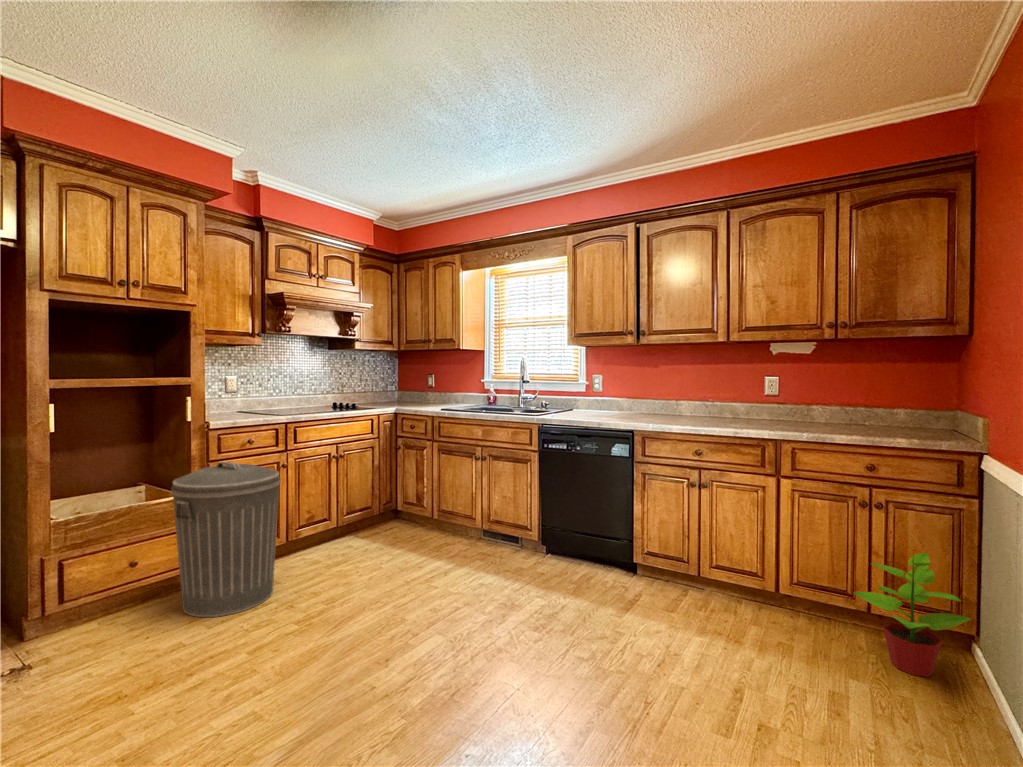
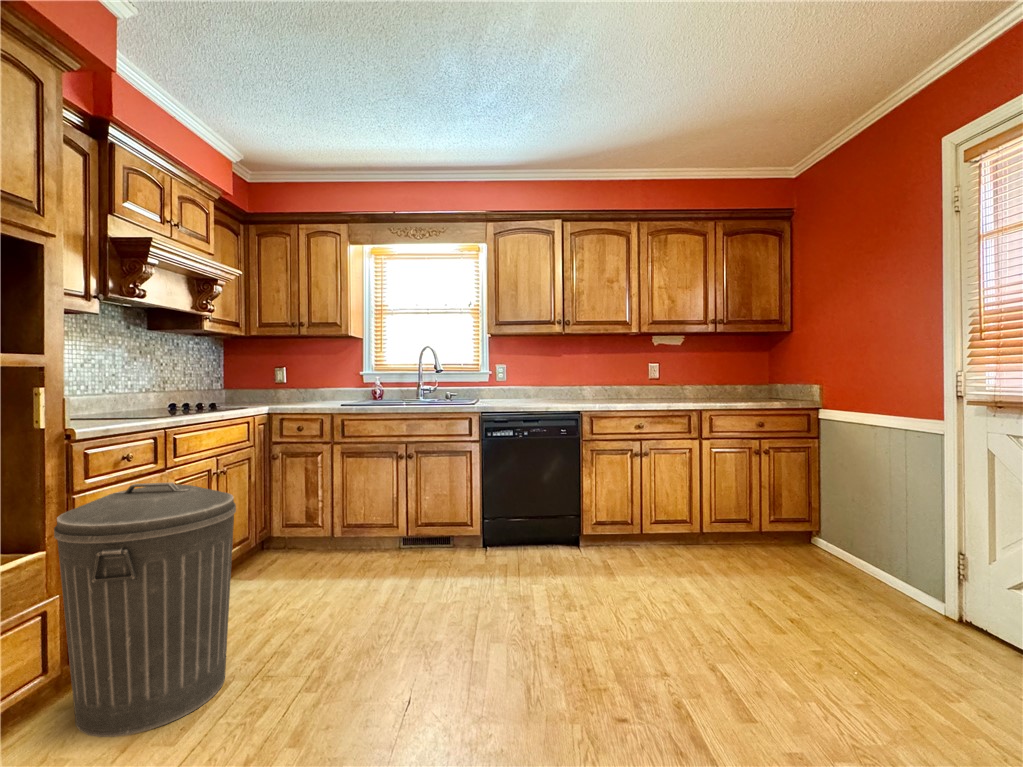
potted plant: present [854,553,970,677] -> none [761,476,838,562]

